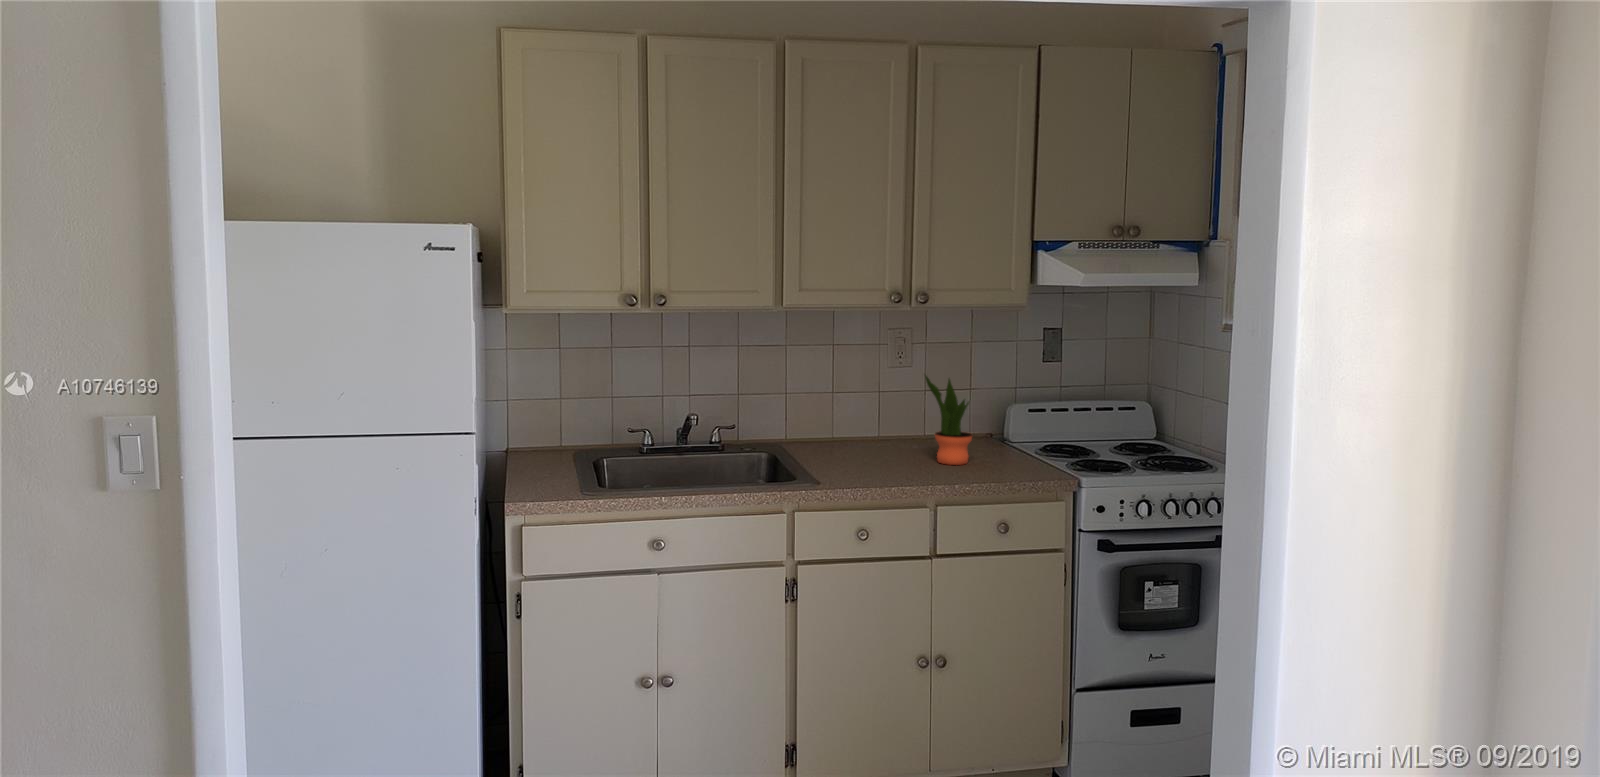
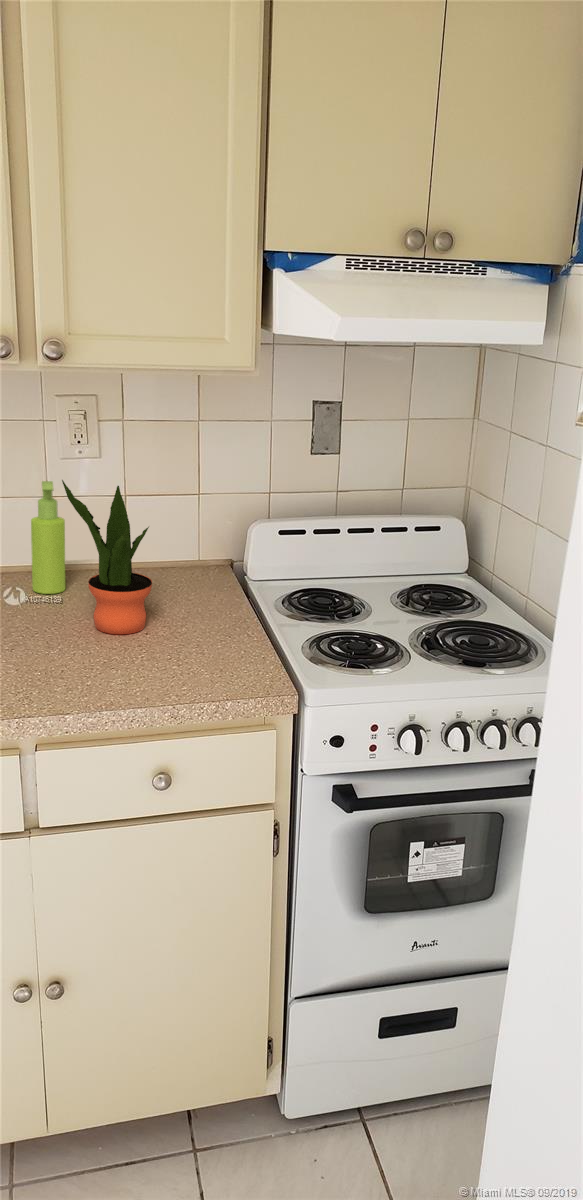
soap dispenser: none [882,381,904,451] -> present [31,481,65,594]

